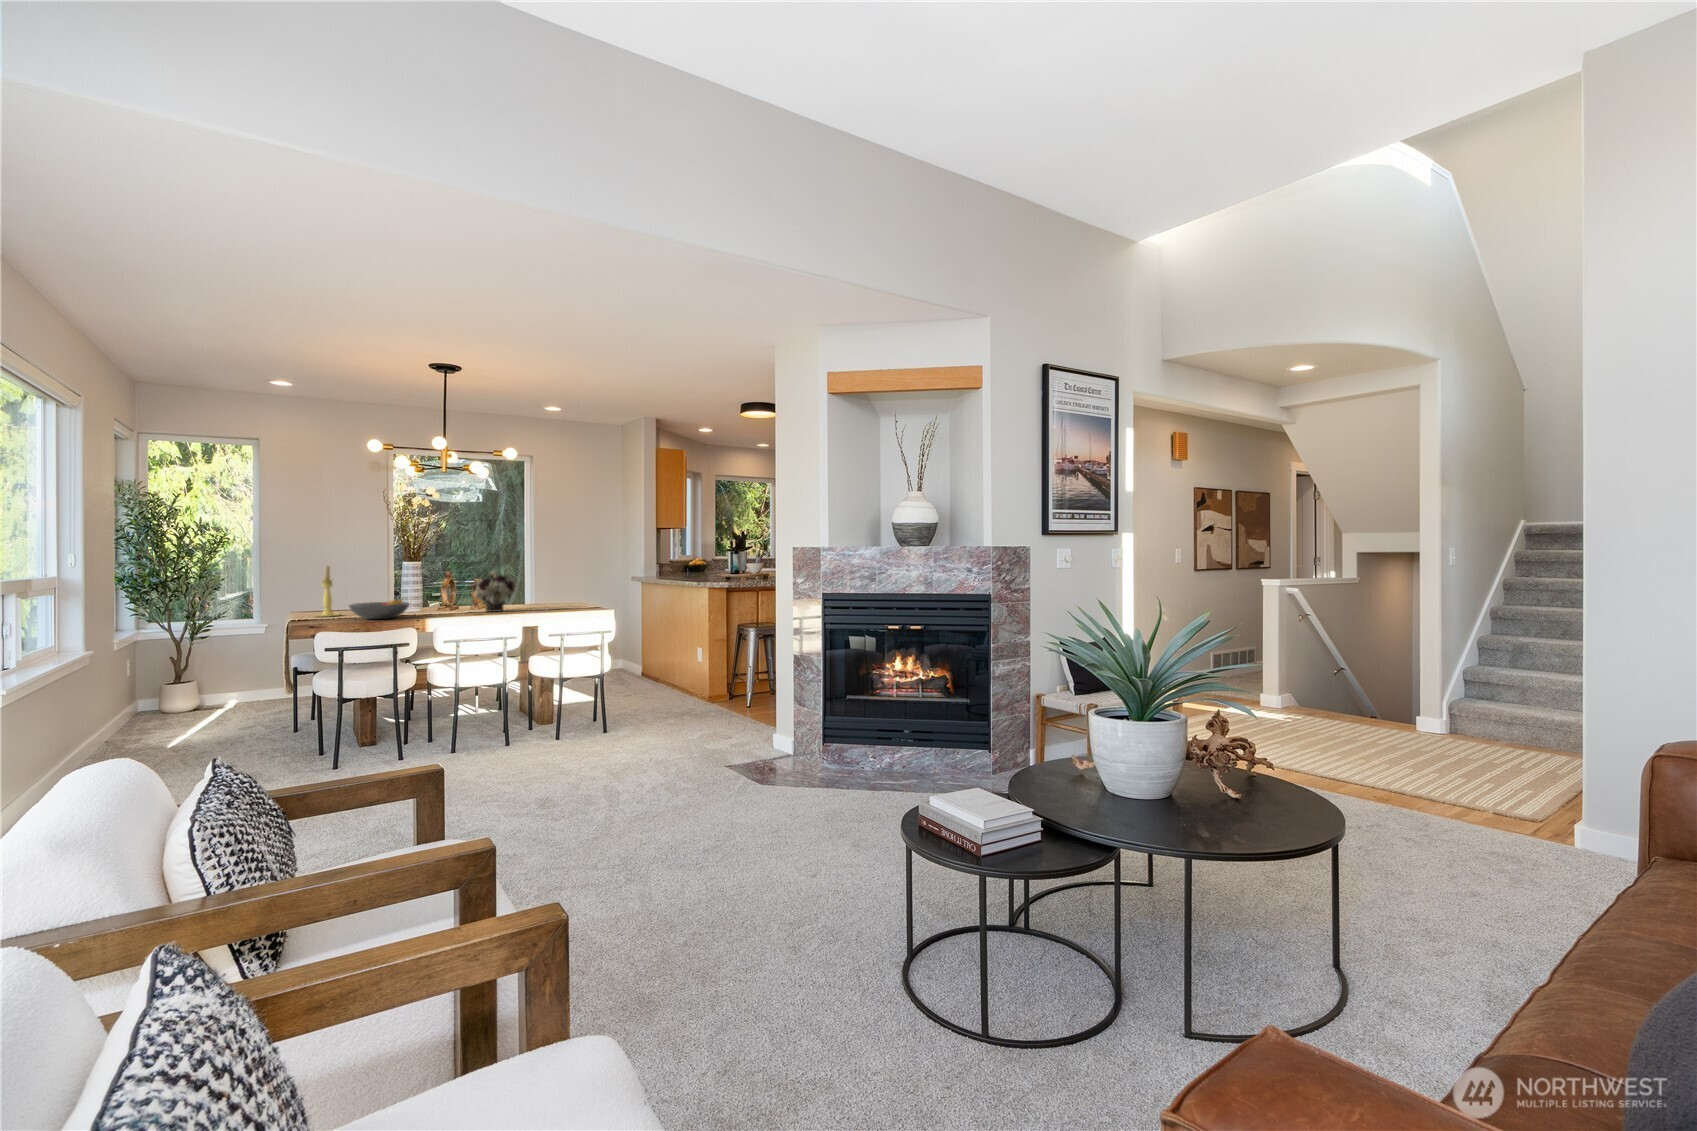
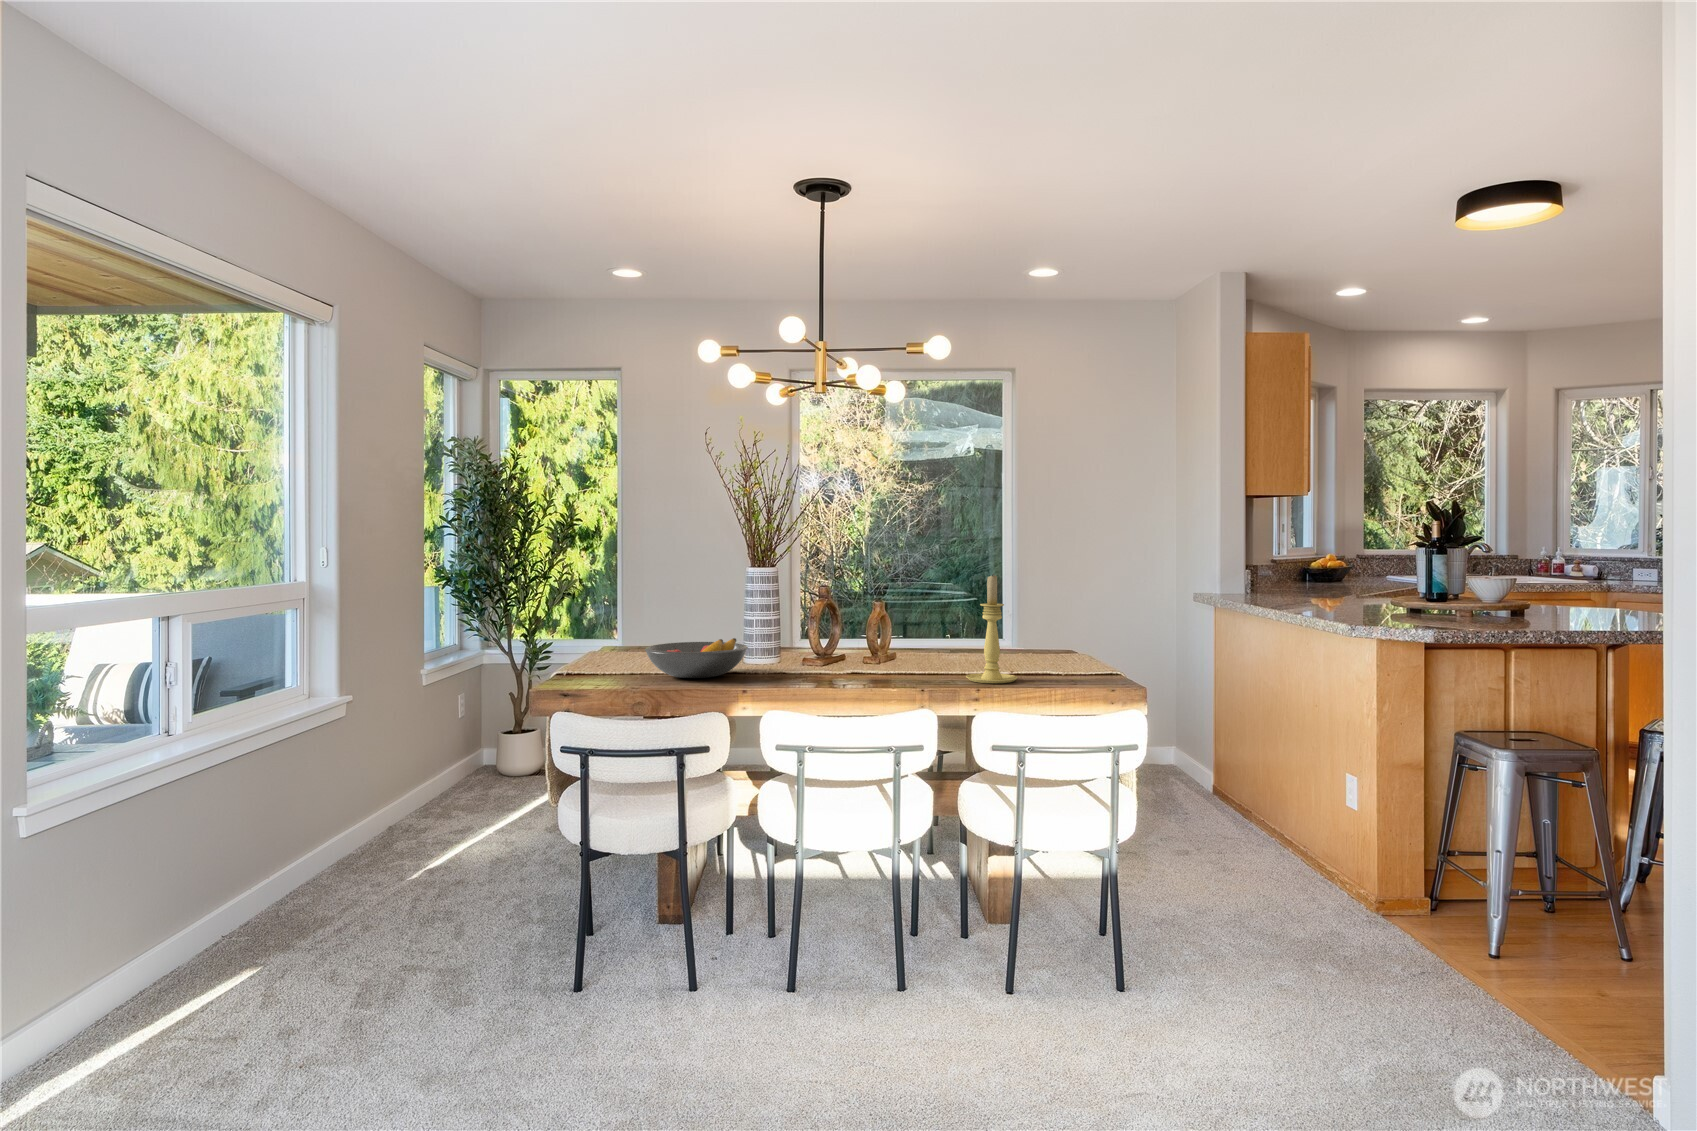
candle holder: present [313,566,341,617] -> present [966,575,1018,683]
flower arrangement: present [472,570,516,612] -> none [866,583,945,670]

